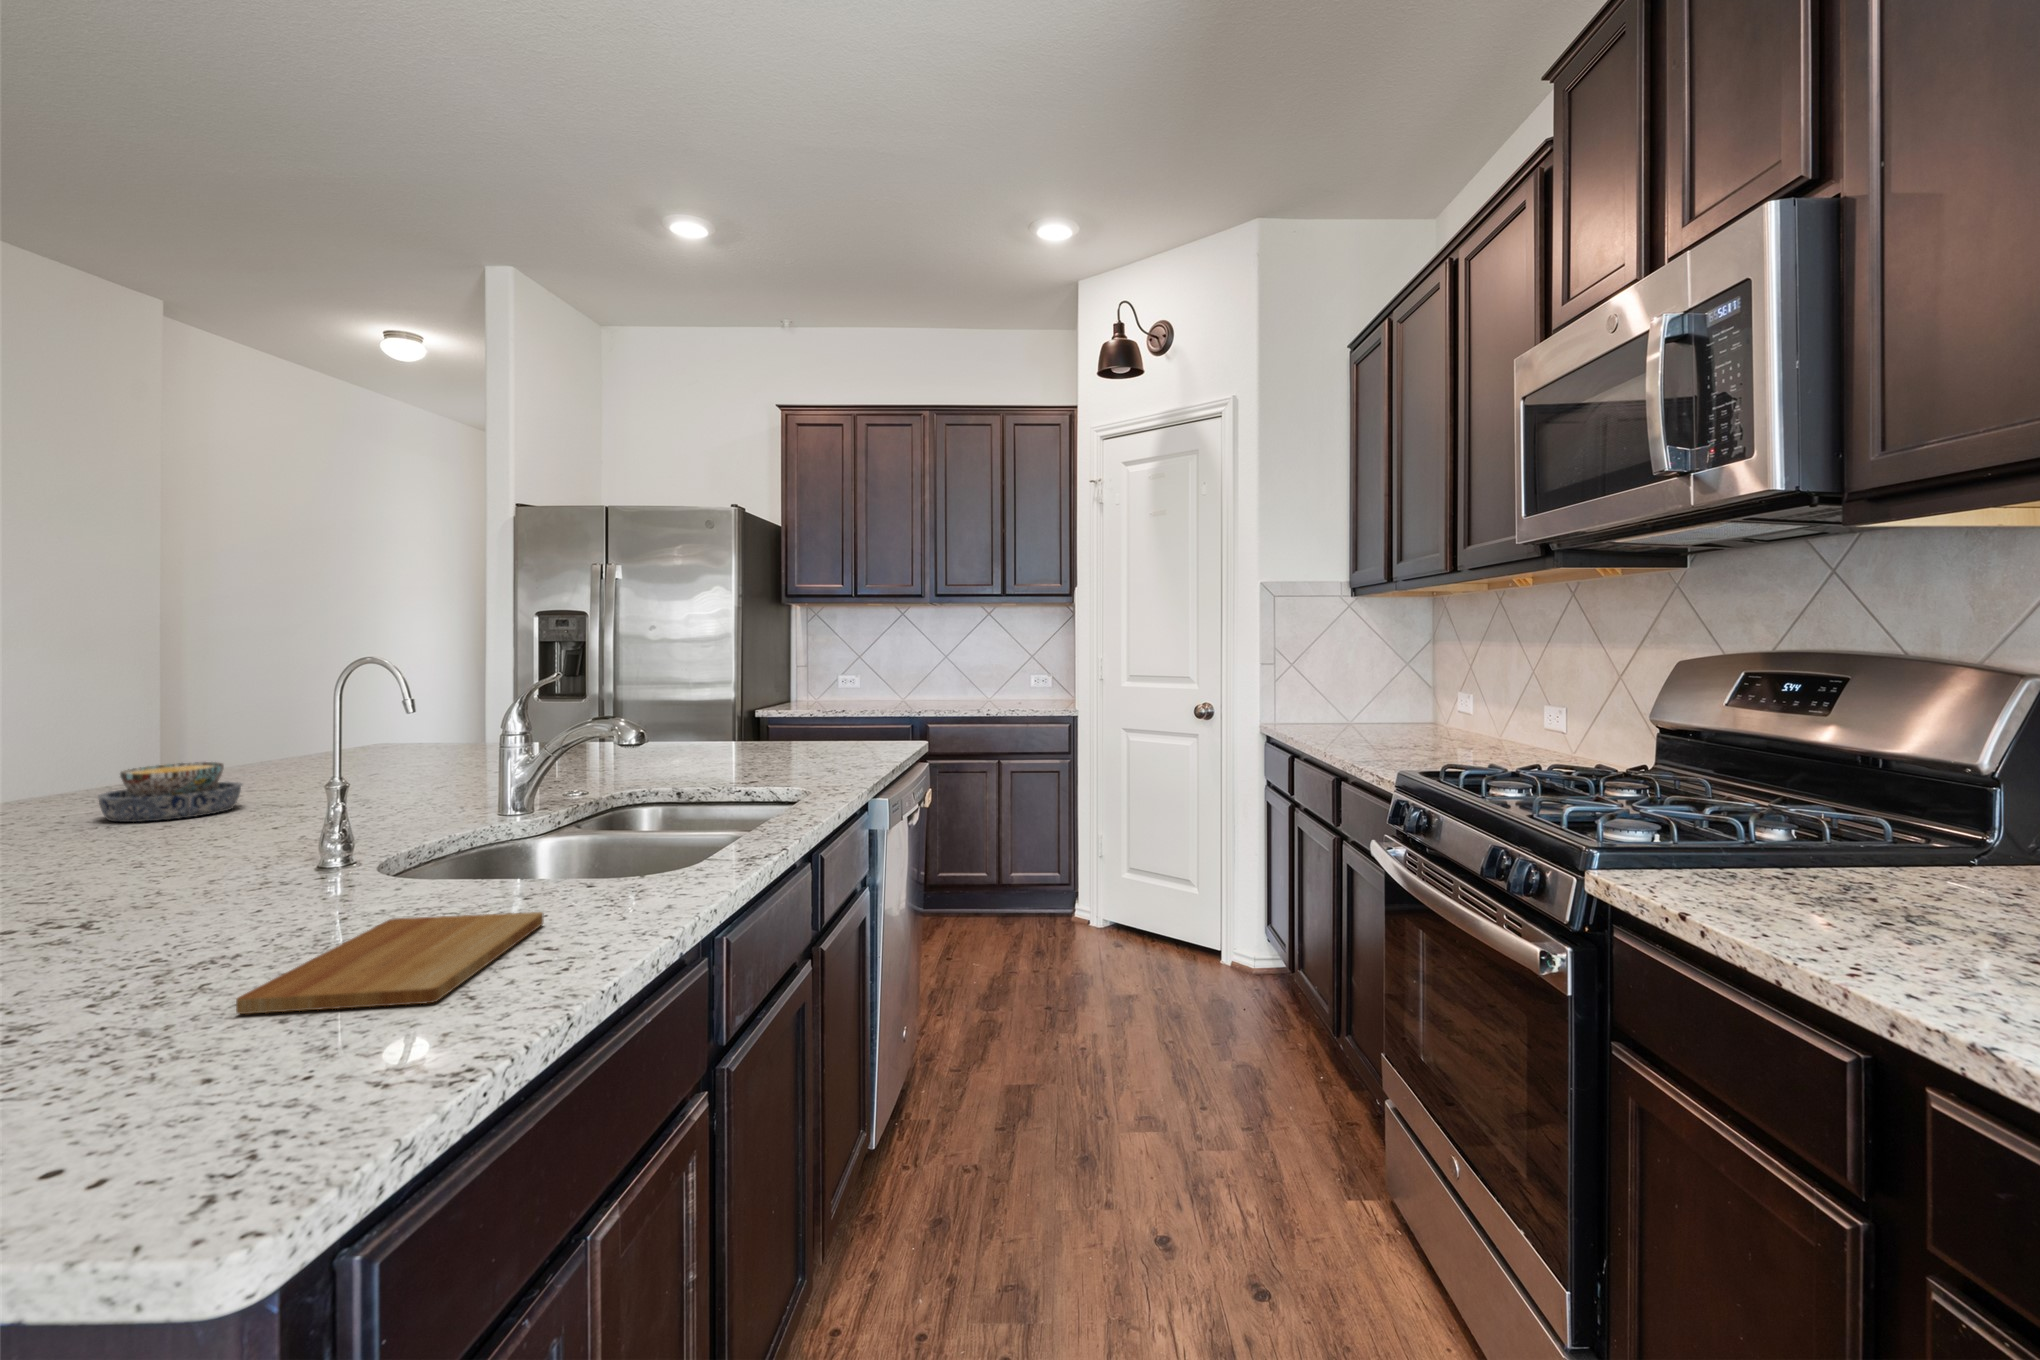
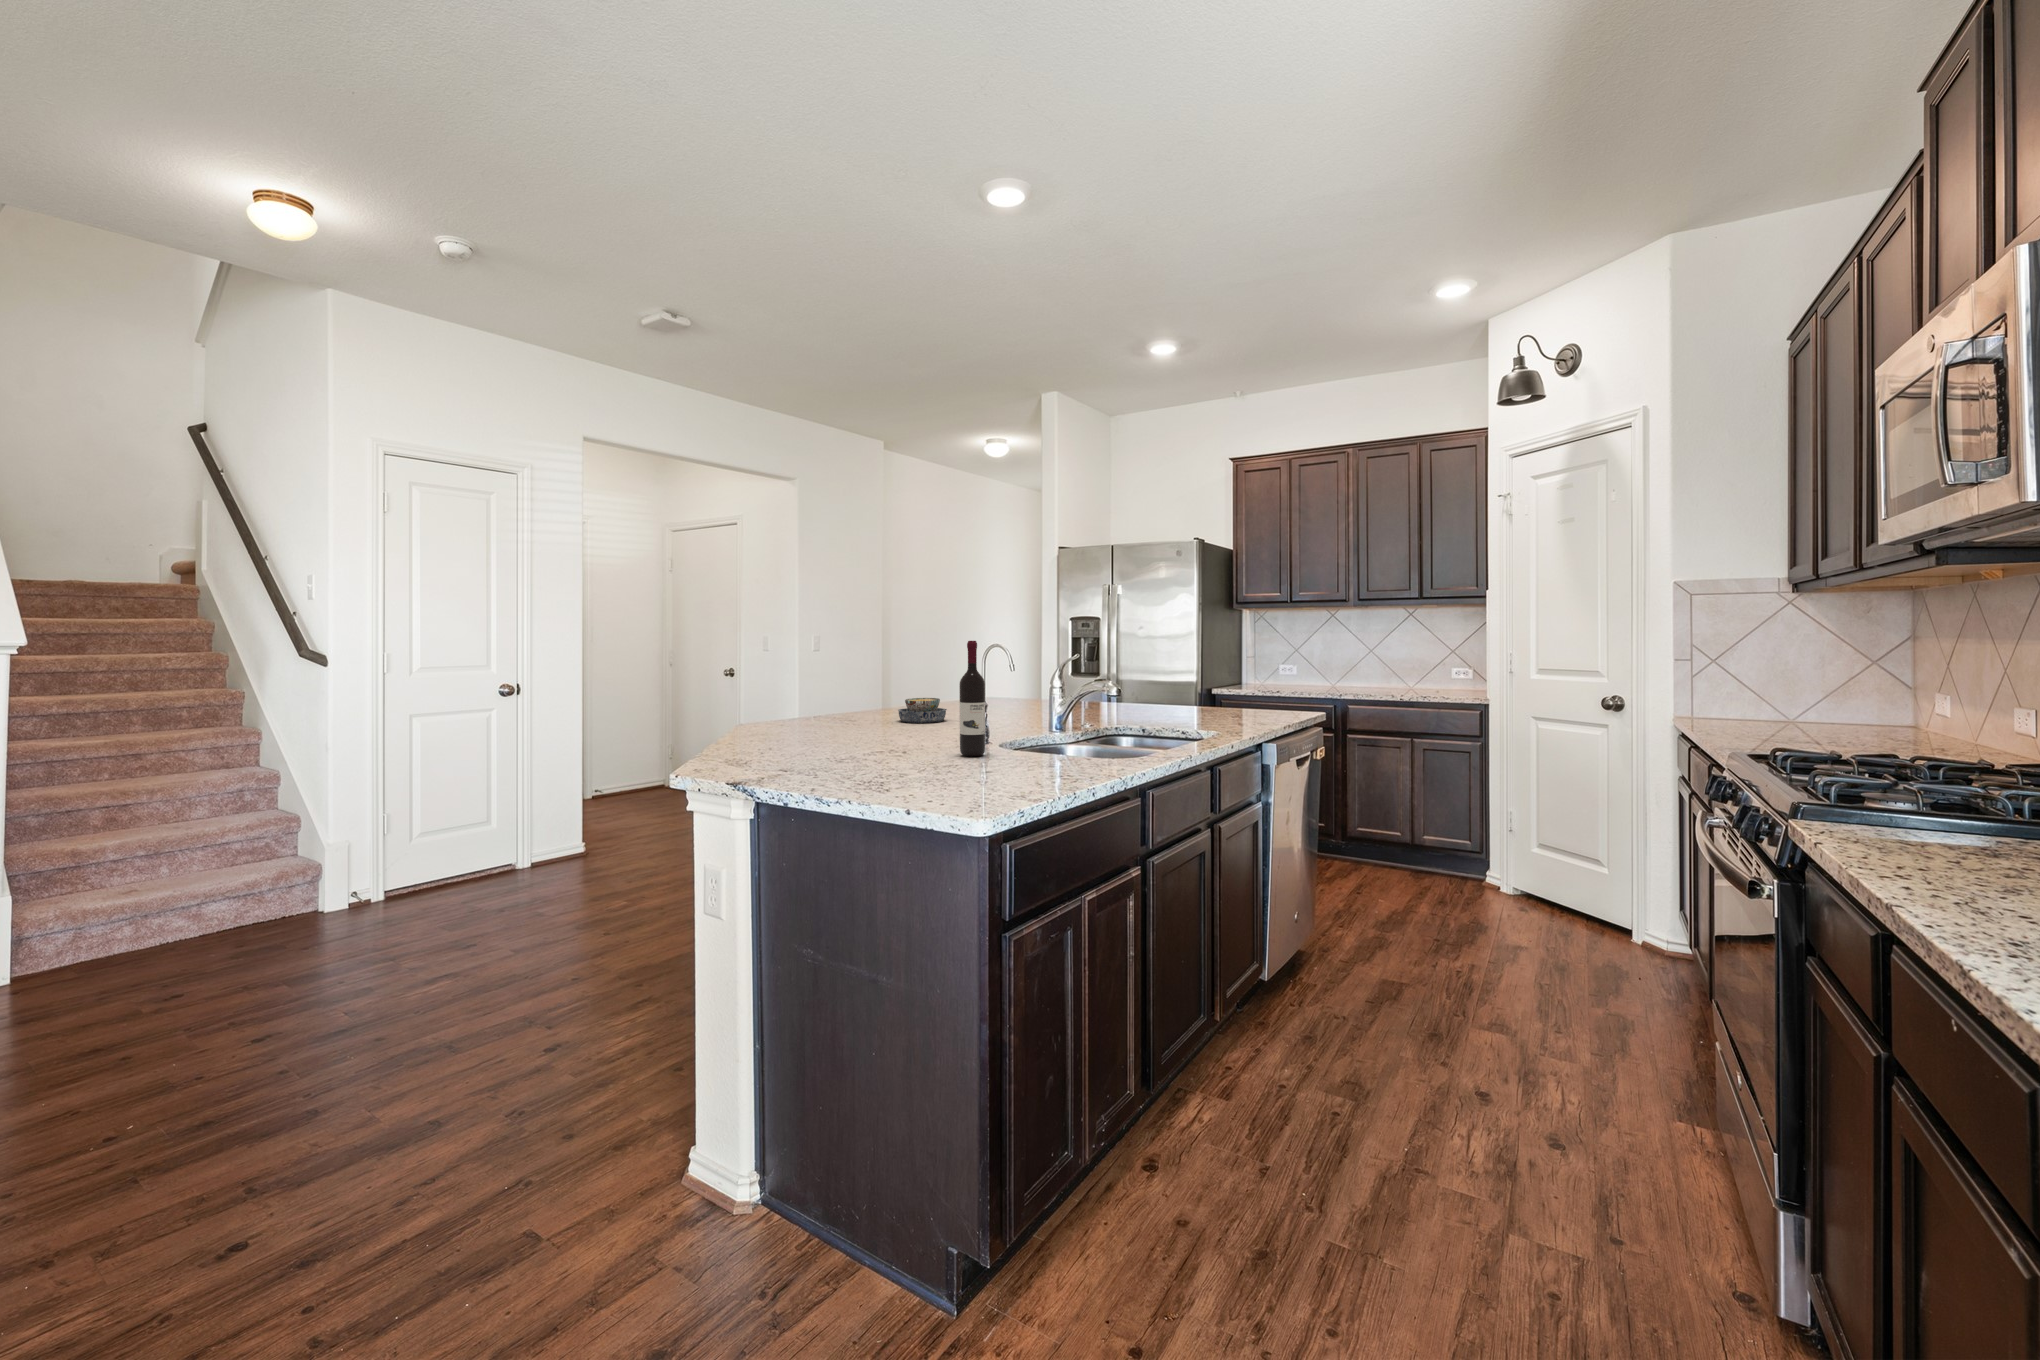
wine bottle: none [236,641,316,915] -> present [959,641,985,756]
cutting board: present [236,912,544,1014] -> none [971,760,1070,785]

